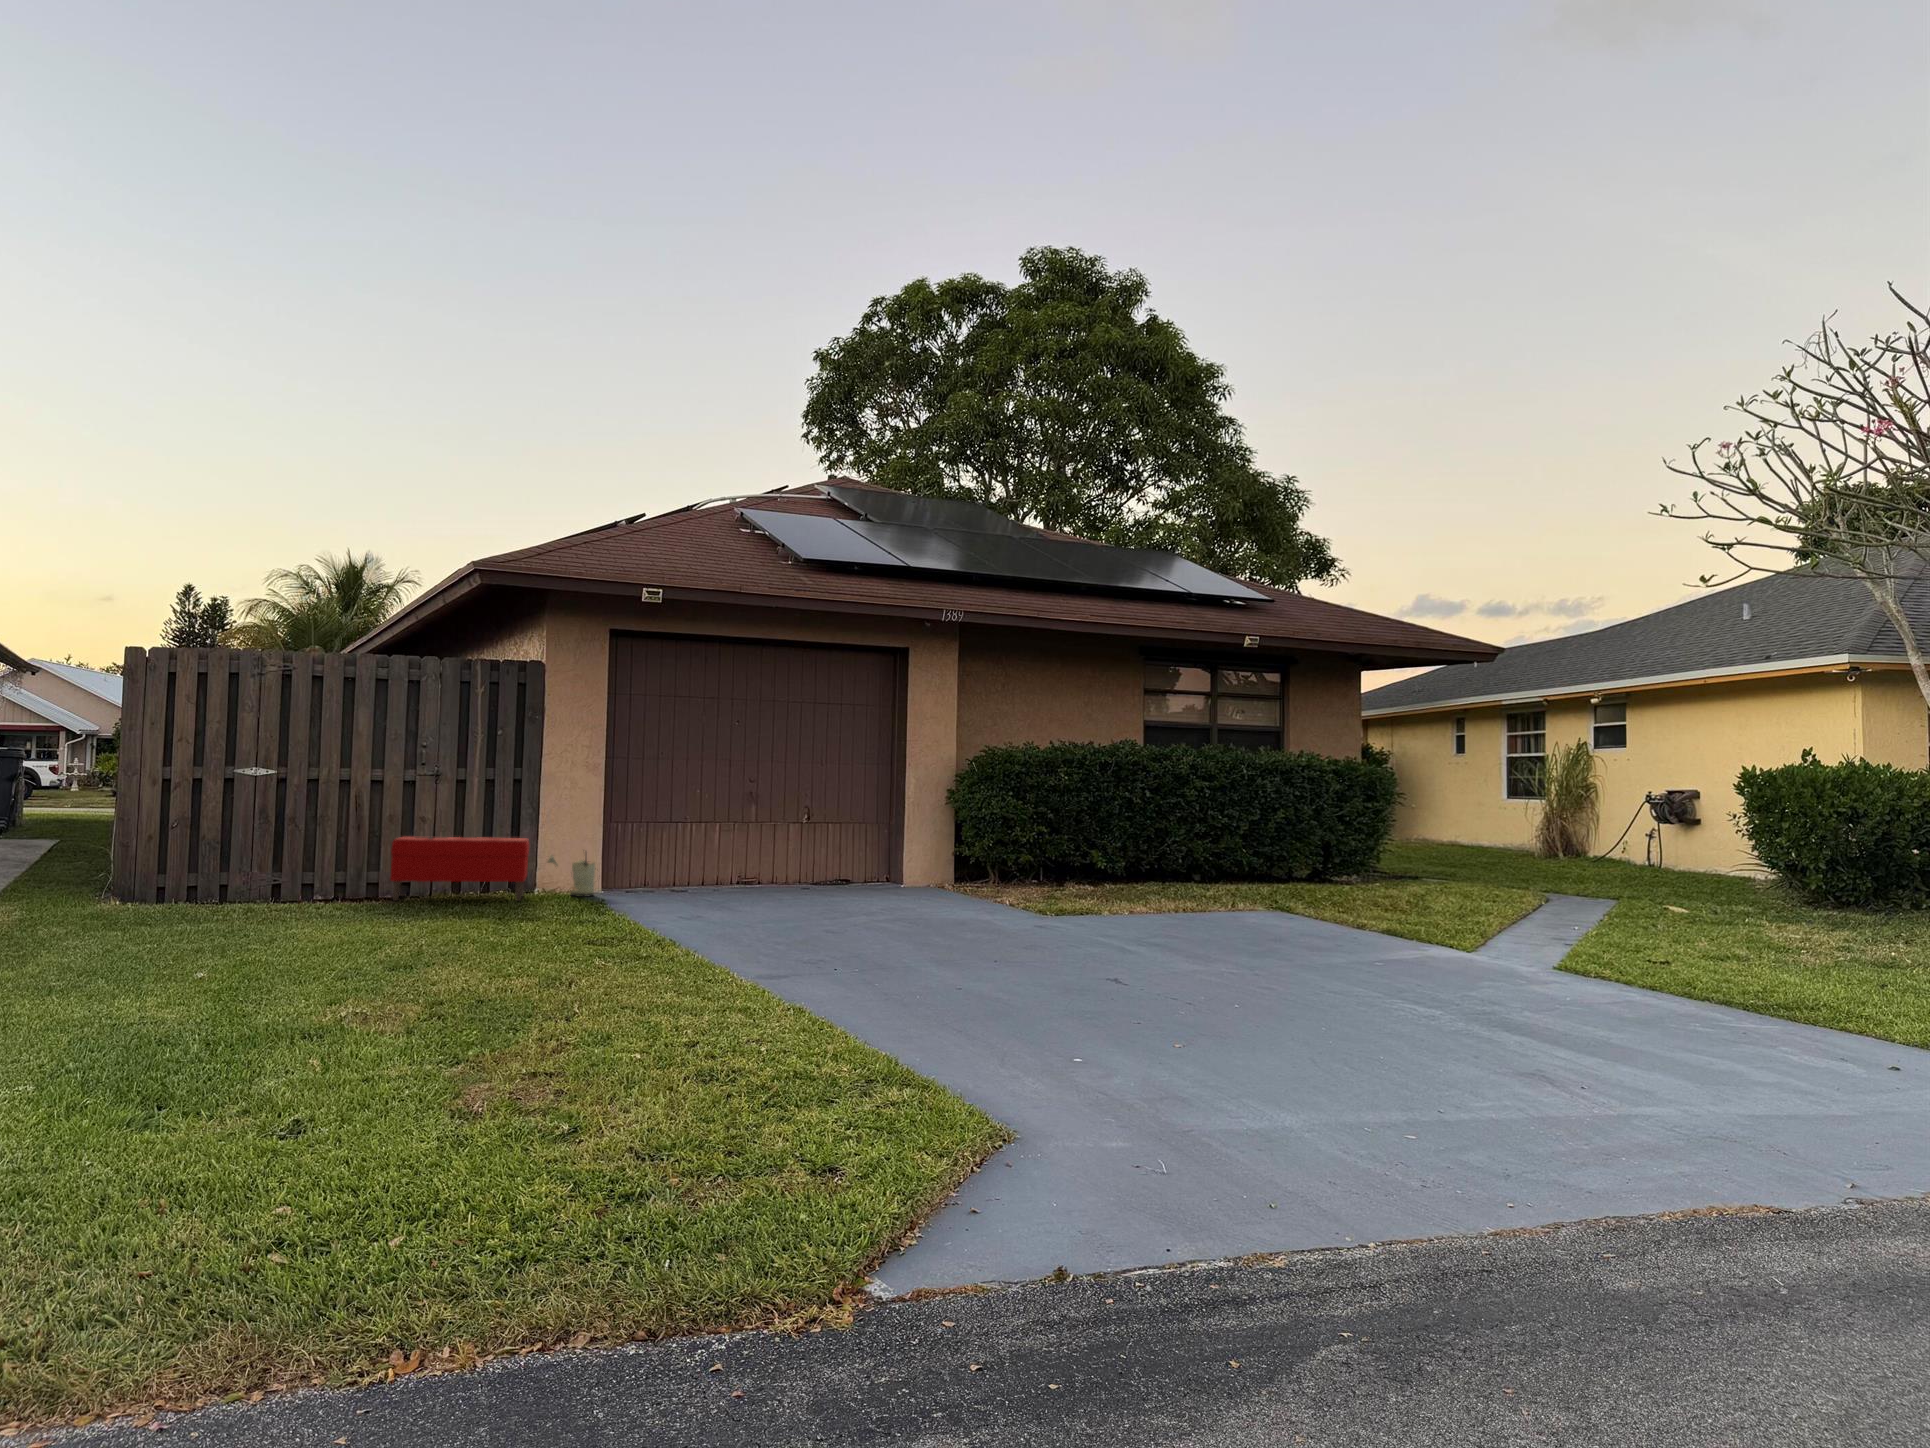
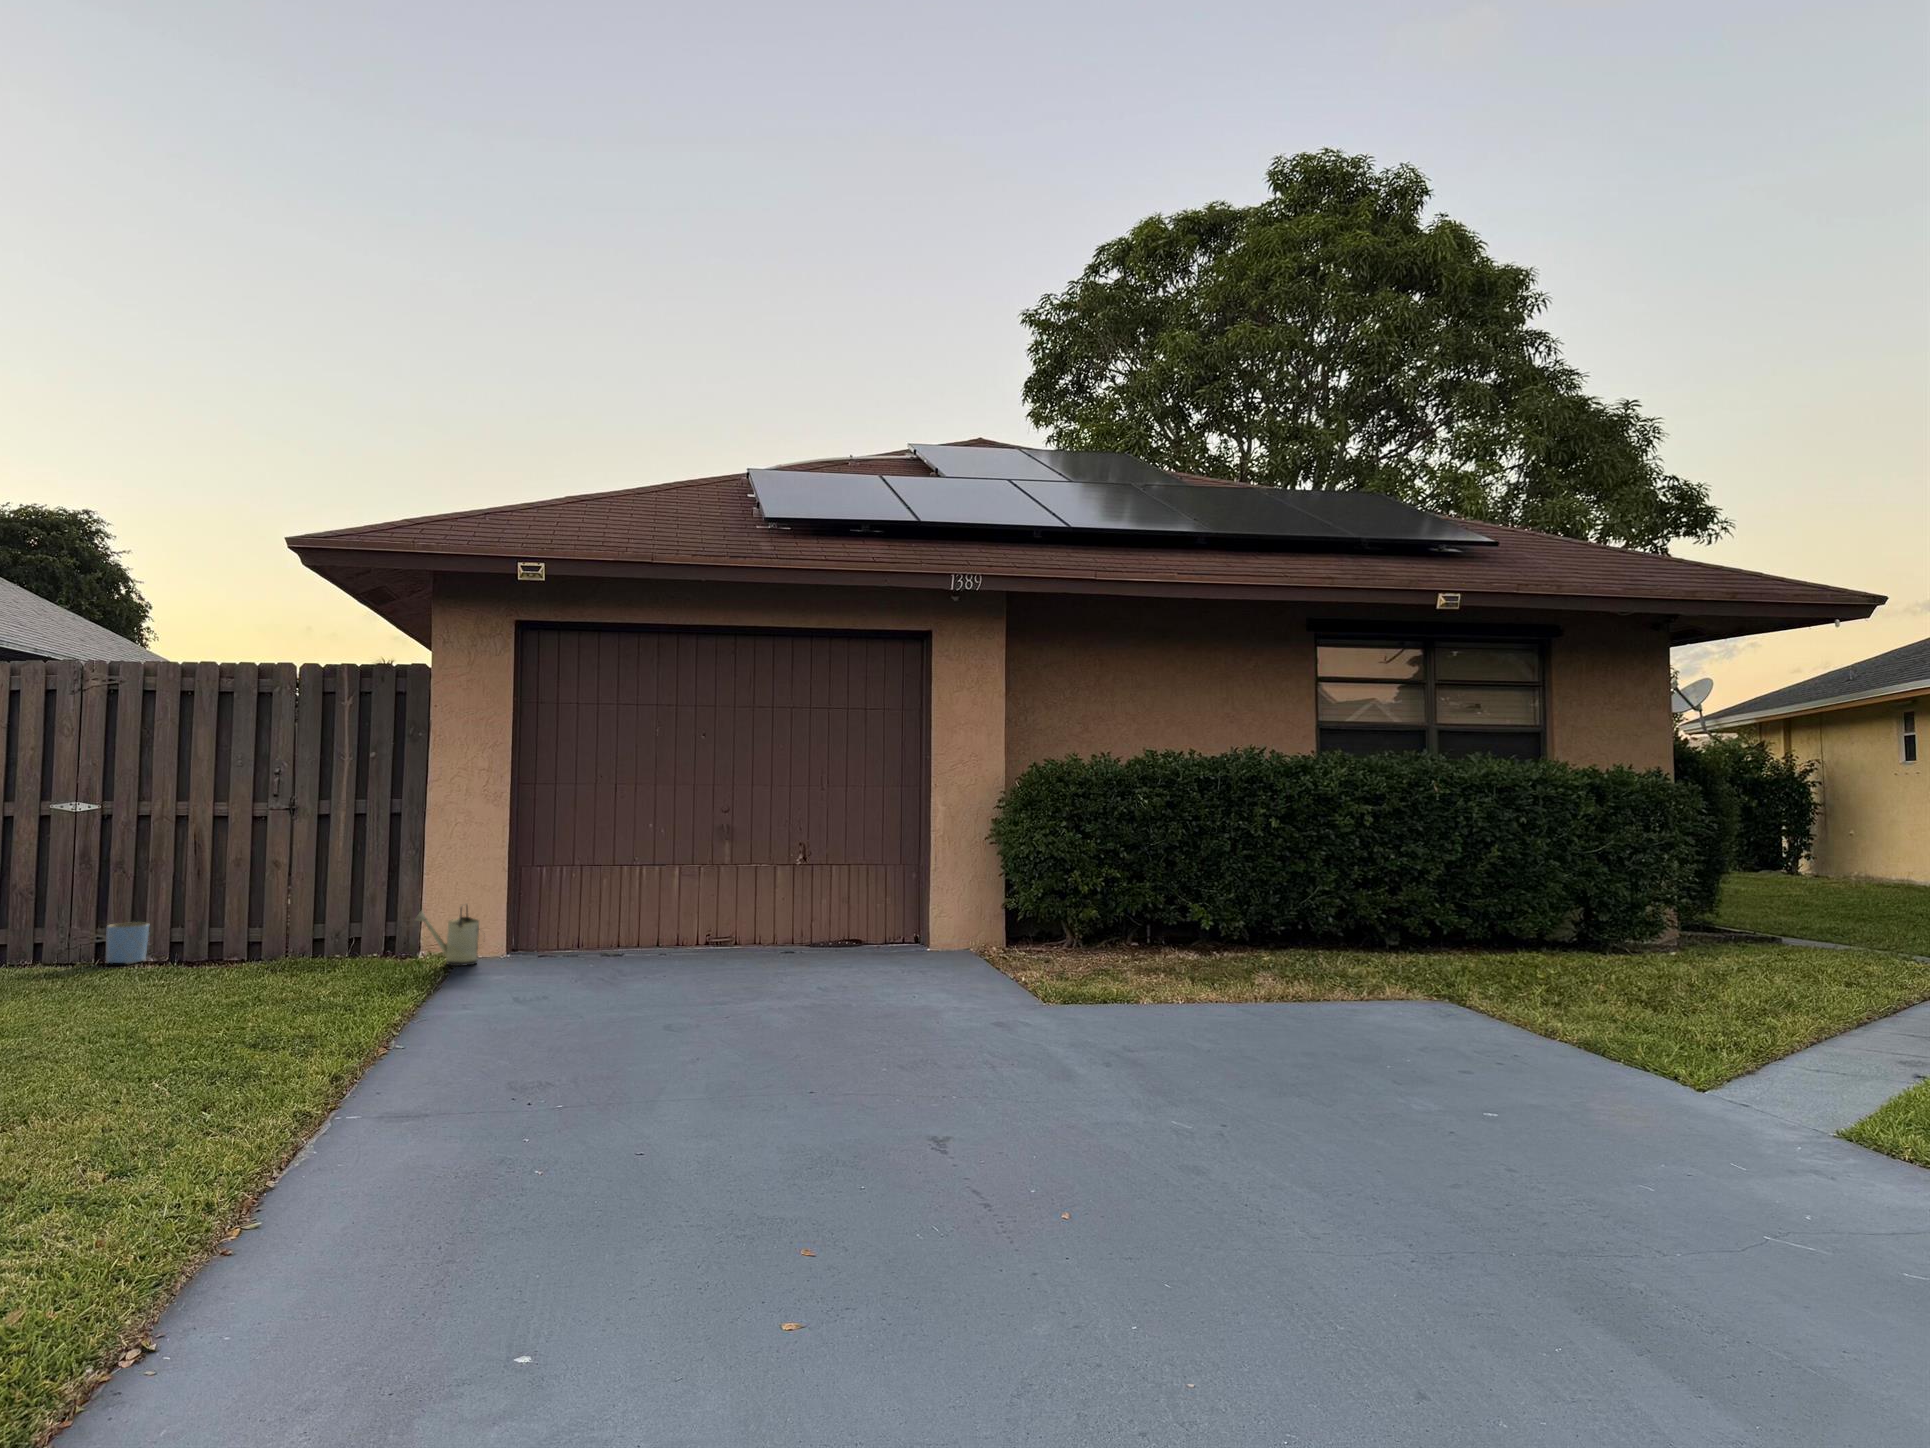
bench: present [390,837,529,901] -> none [200,885,395,974]
planter: none [297,866,329,899] -> present [106,922,149,964]

